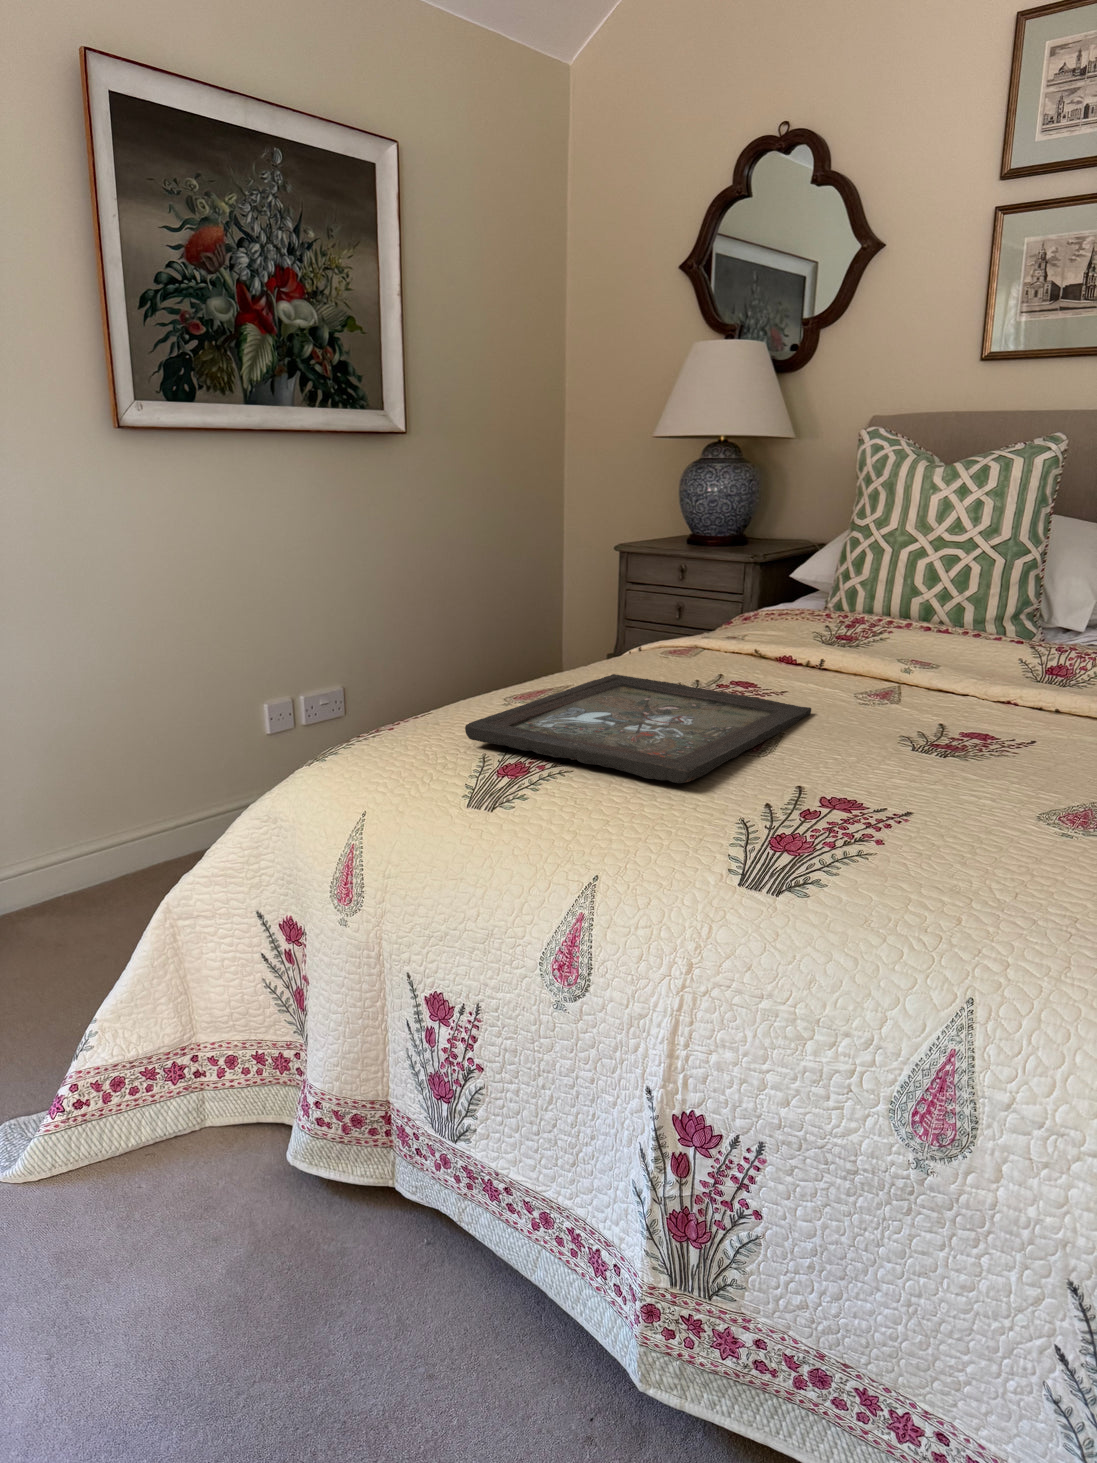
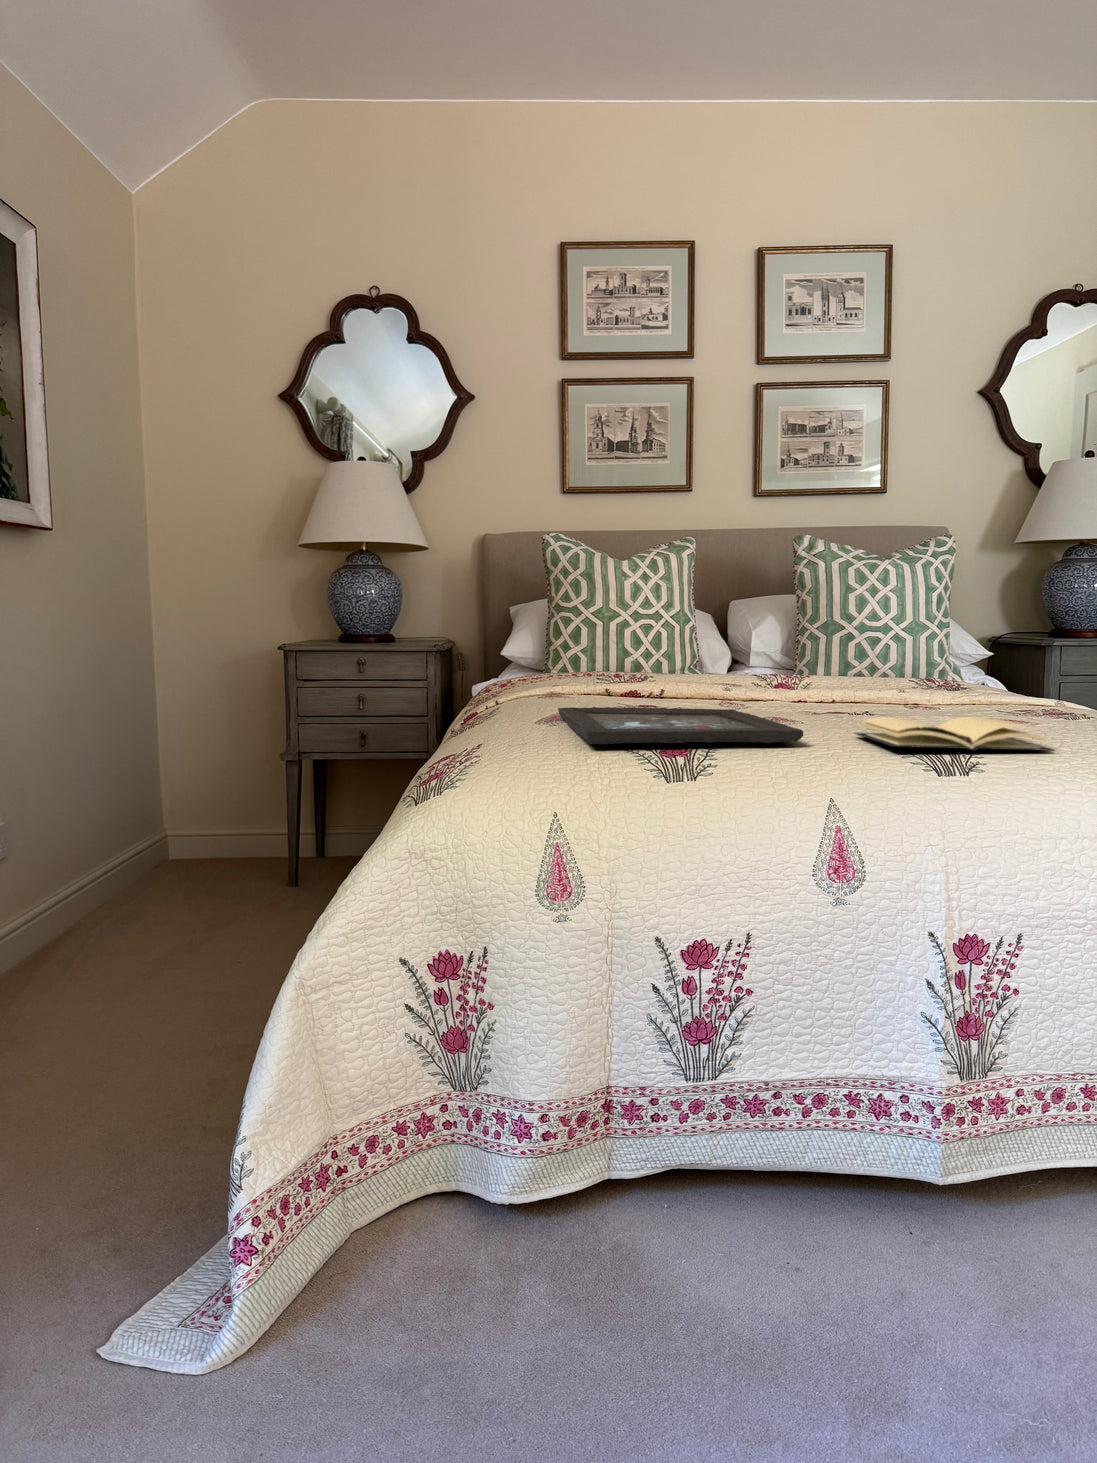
book: none [745,769,1036,892] -> present [855,717,1054,751]

